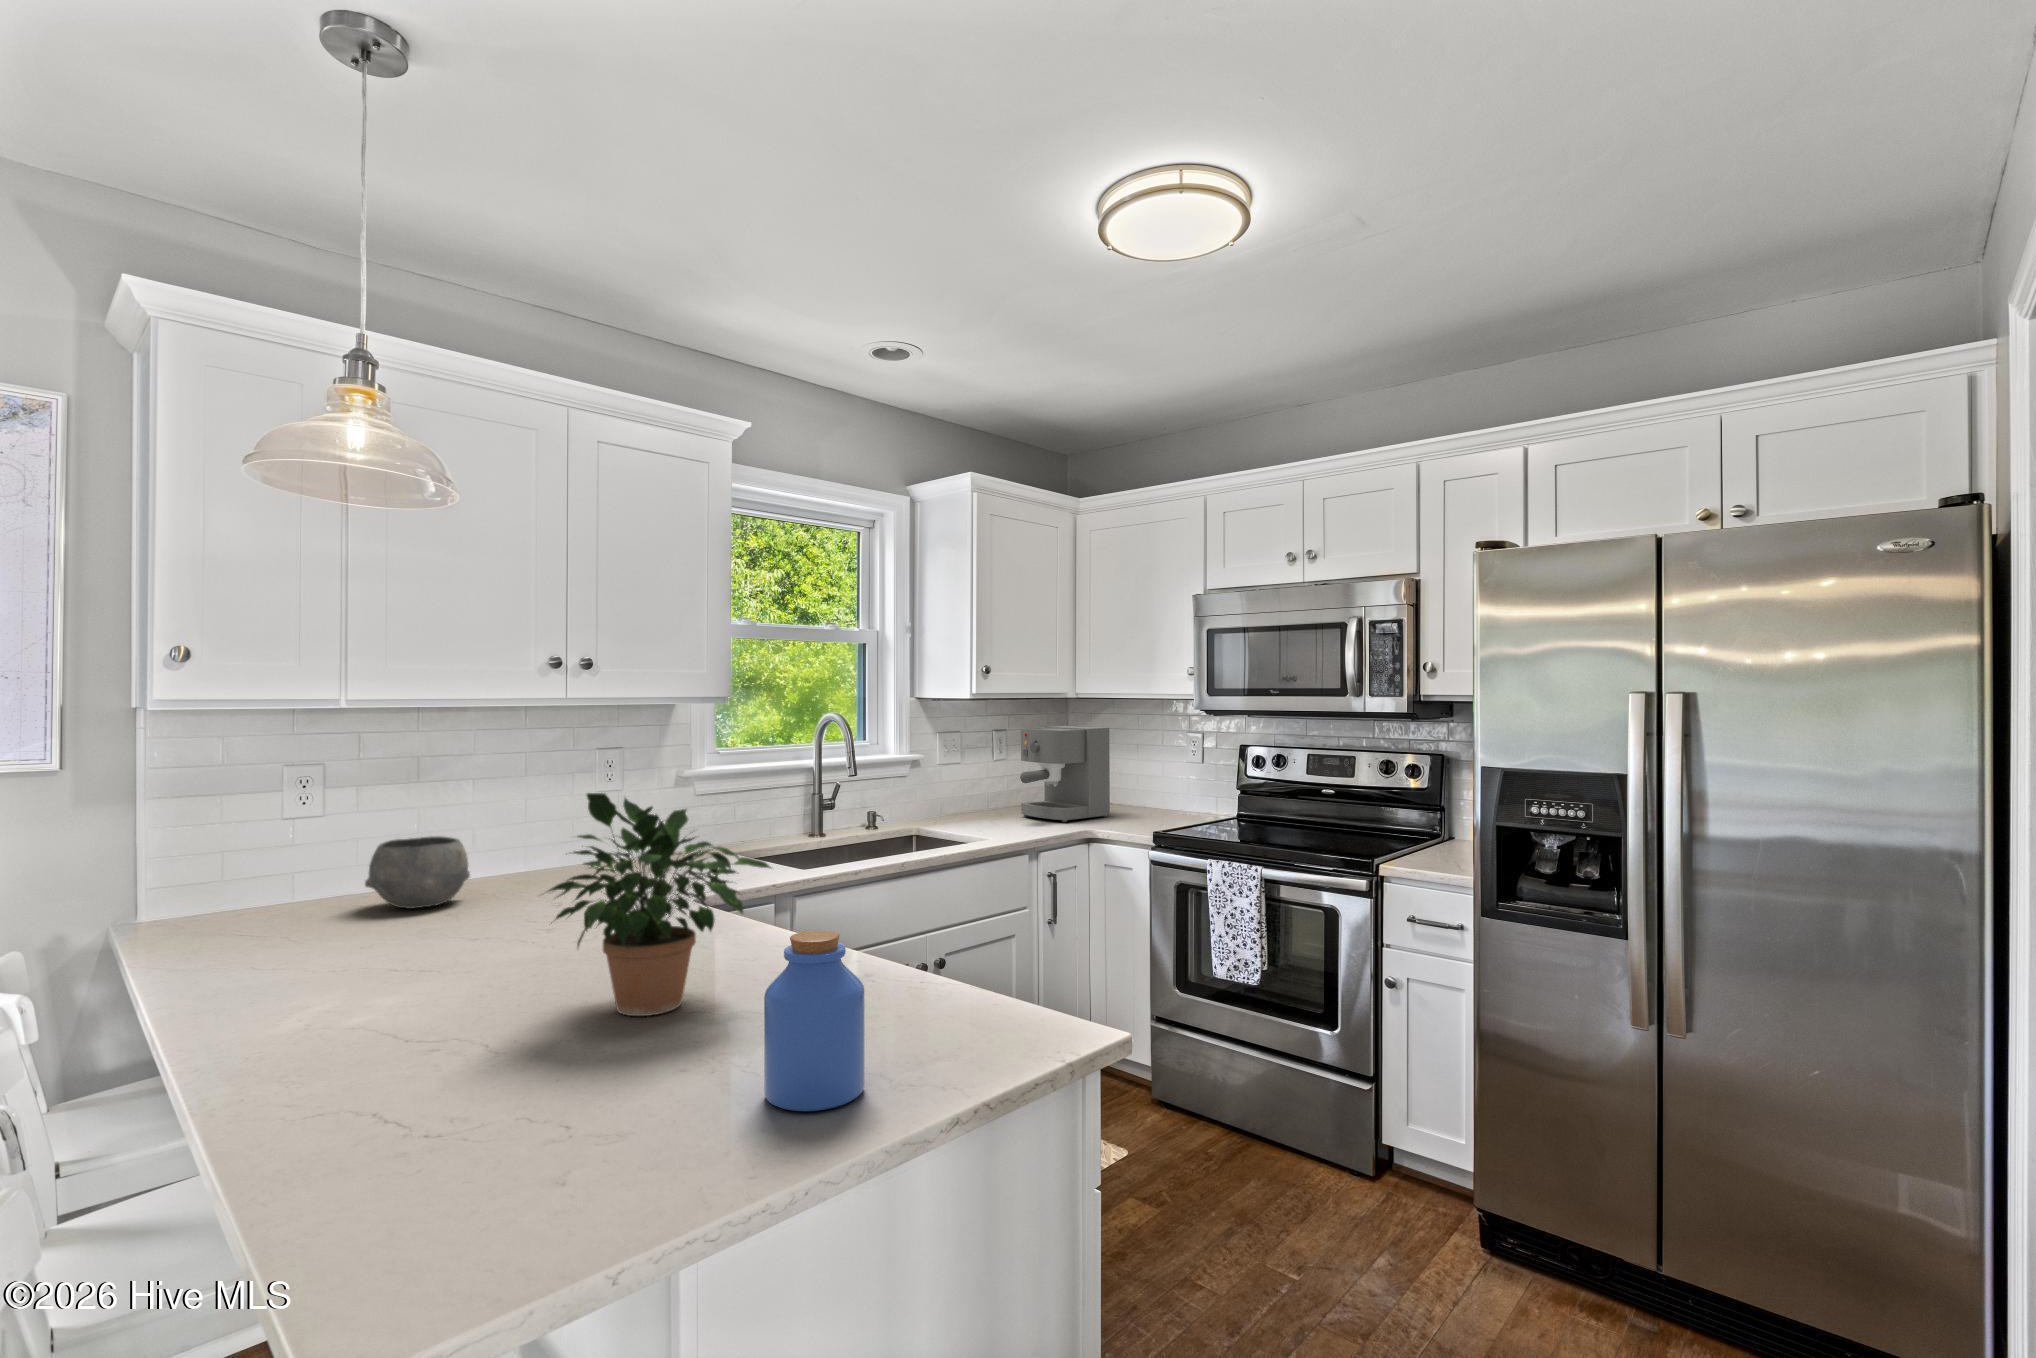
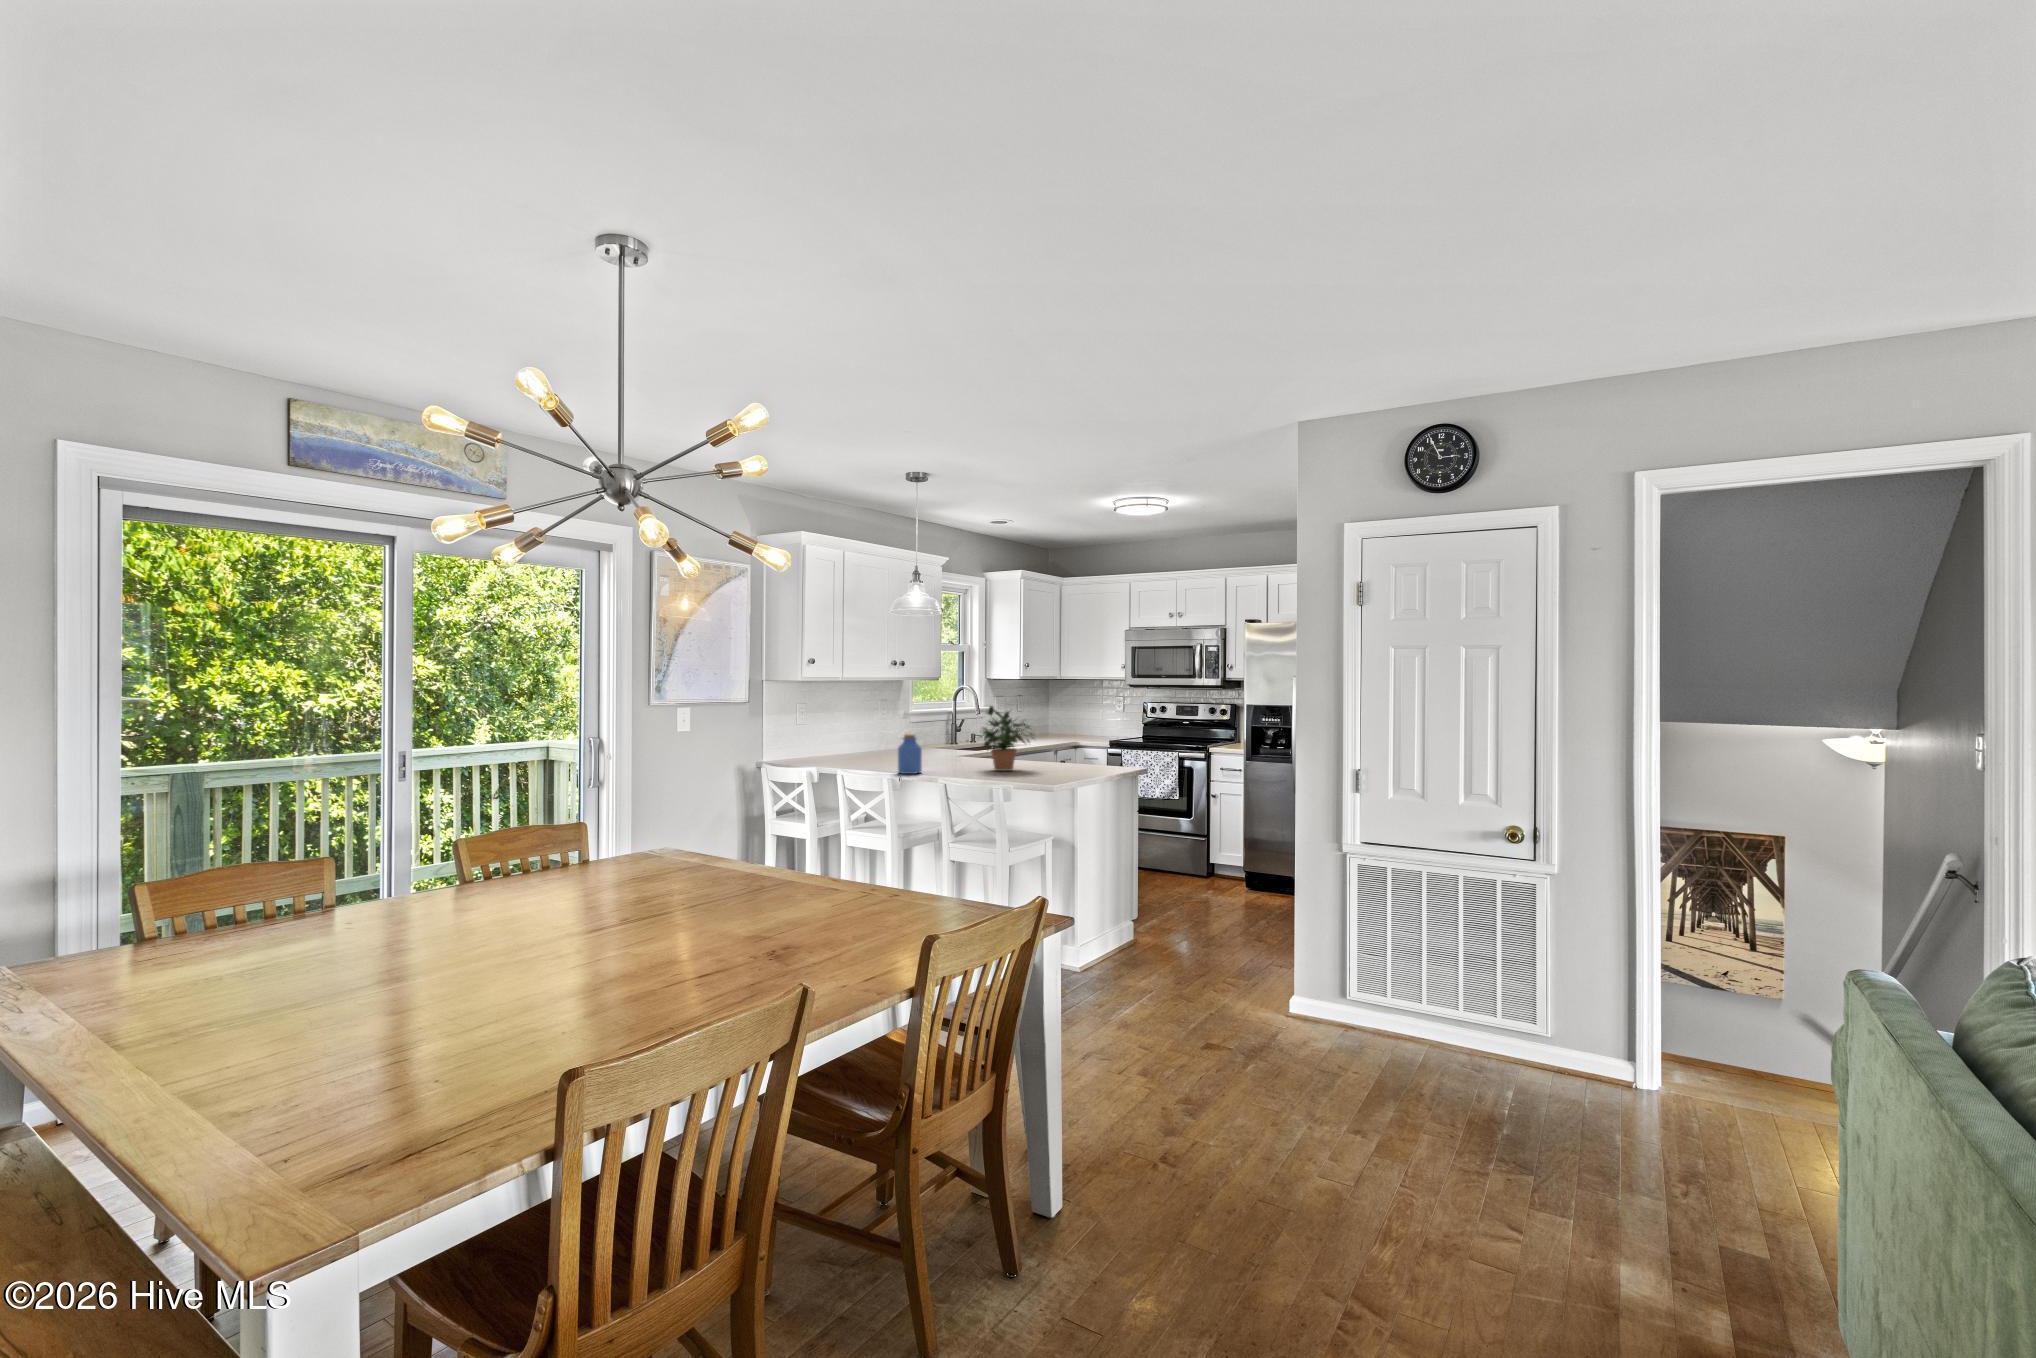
coffee maker: present [1020,726,1110,822] -> none [1037,694,1081,740]
bowl: present [365,836,470,908] -> none [834,733,868,759]
jar: present [764,931,865,1111] -> present [898,734,922,774]

